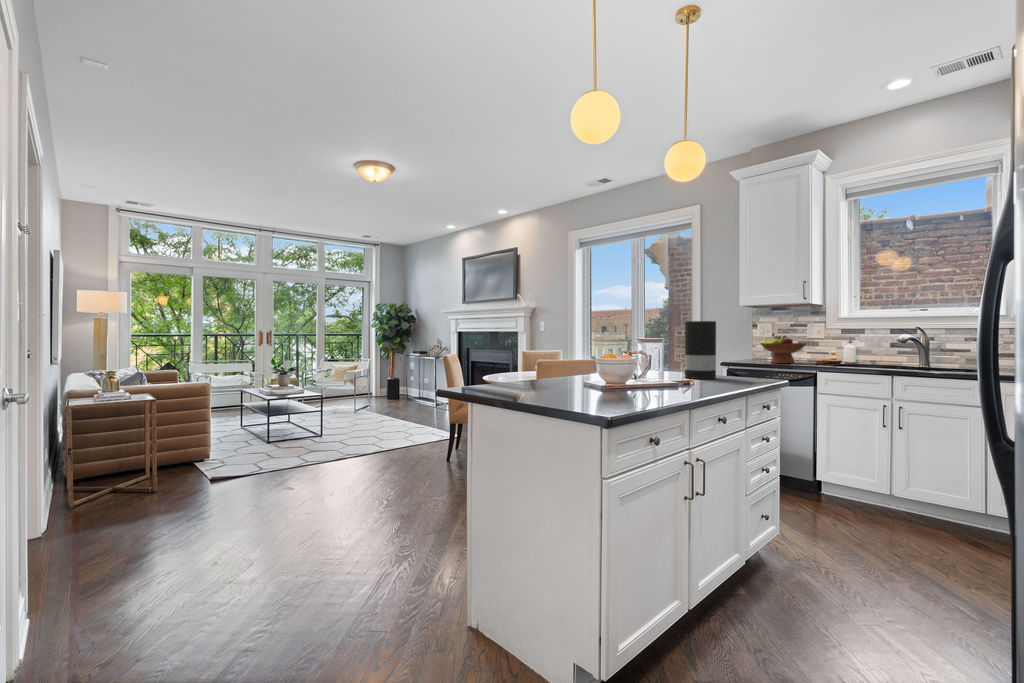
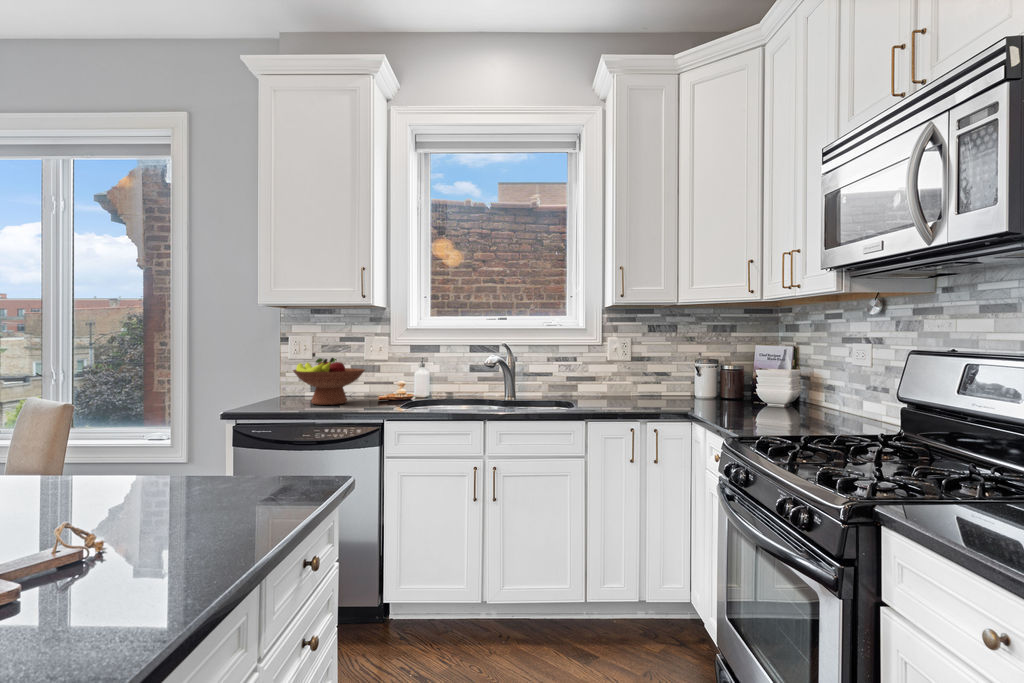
vase: present [685,321,716,379] -> none [104,346,192,502]

